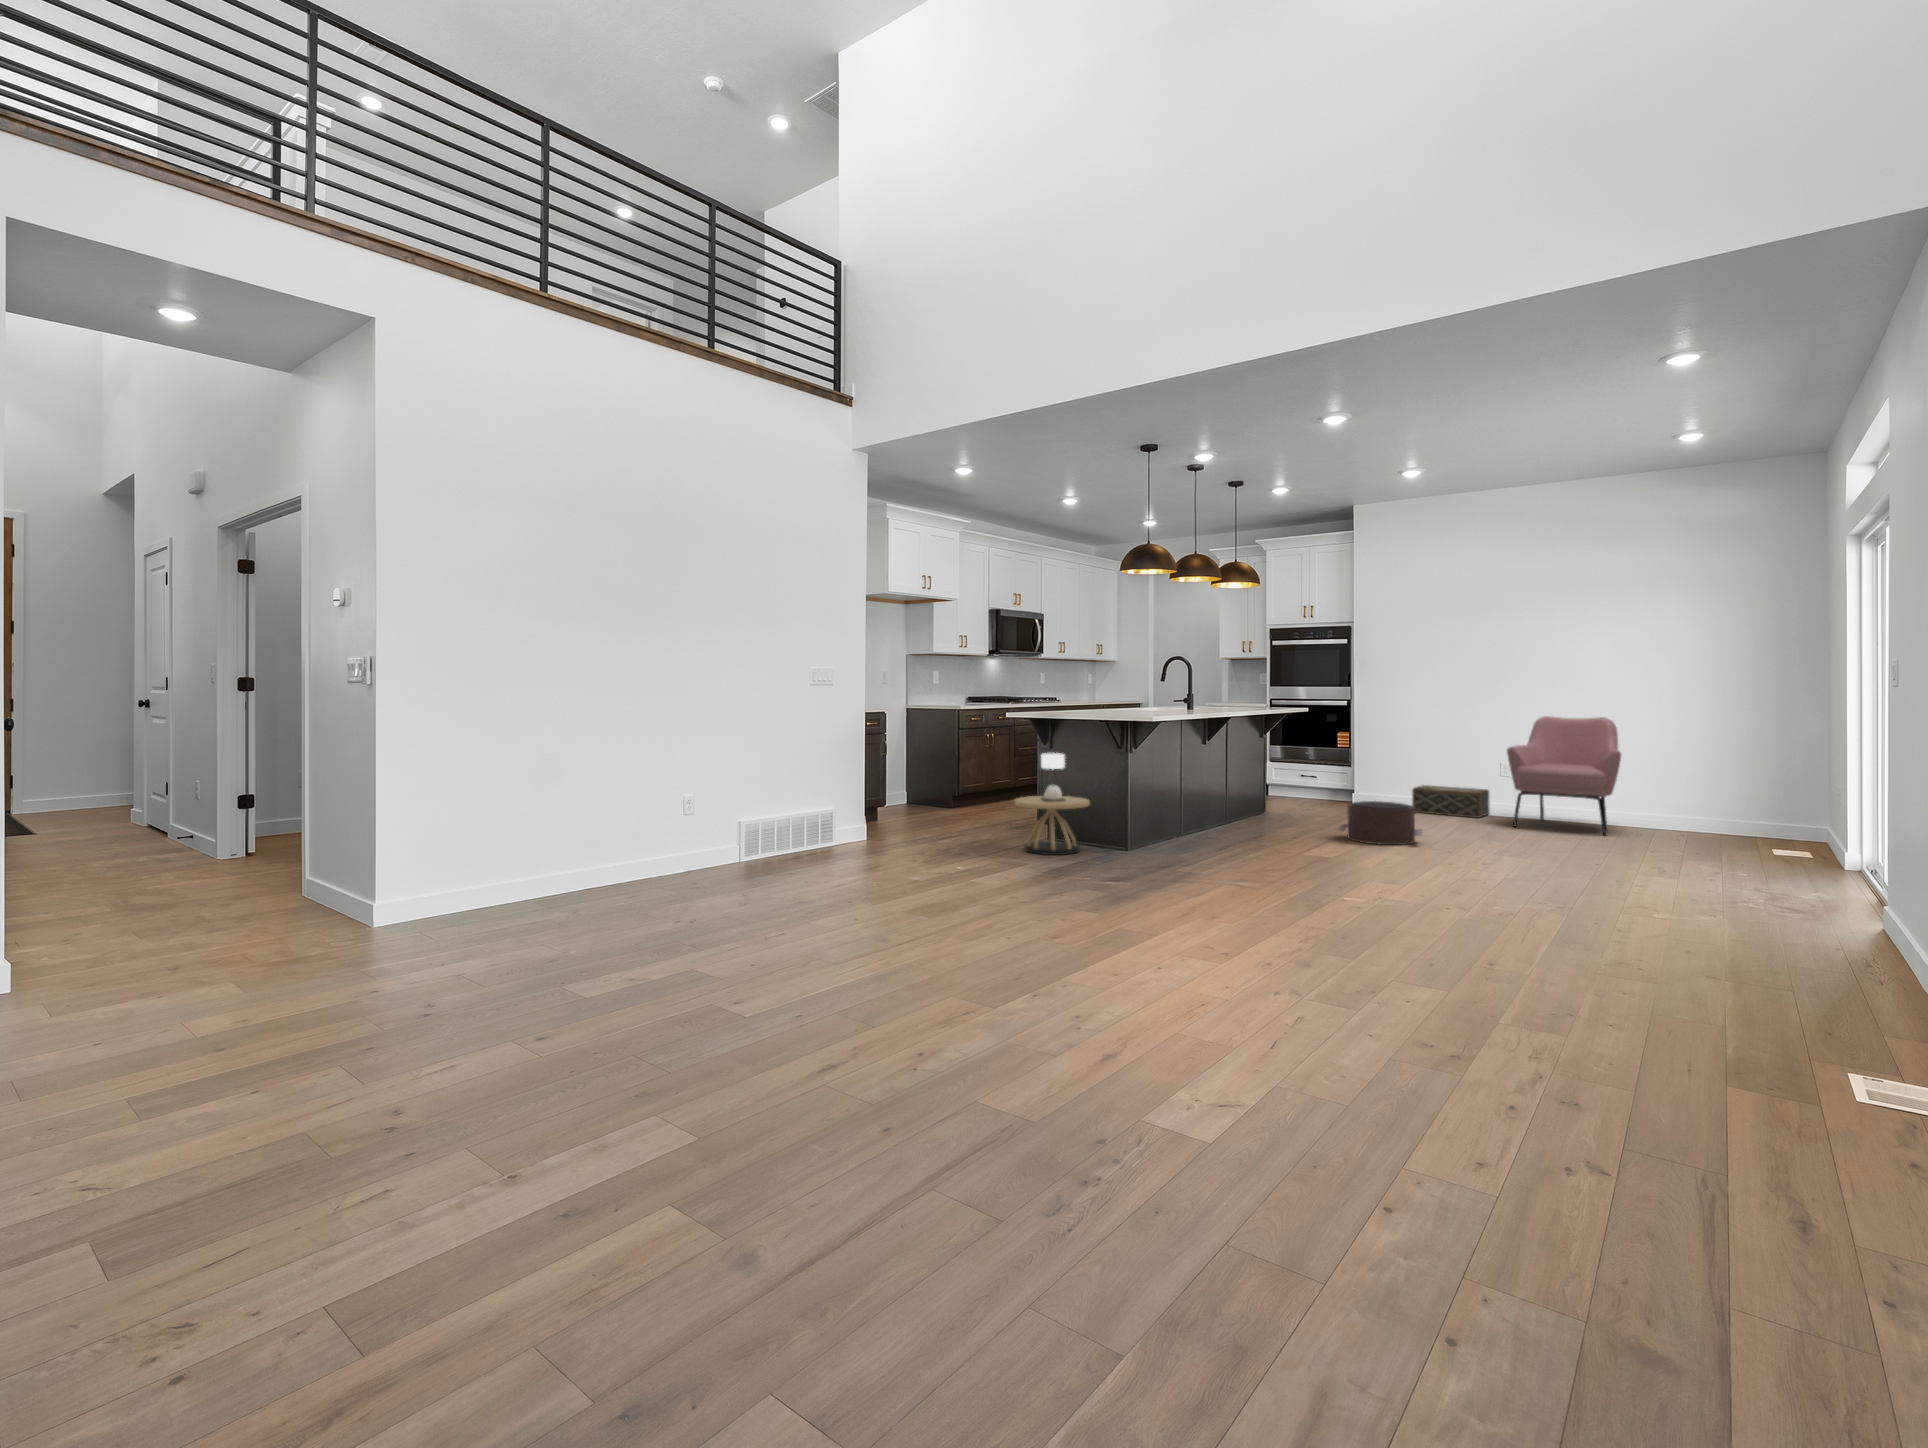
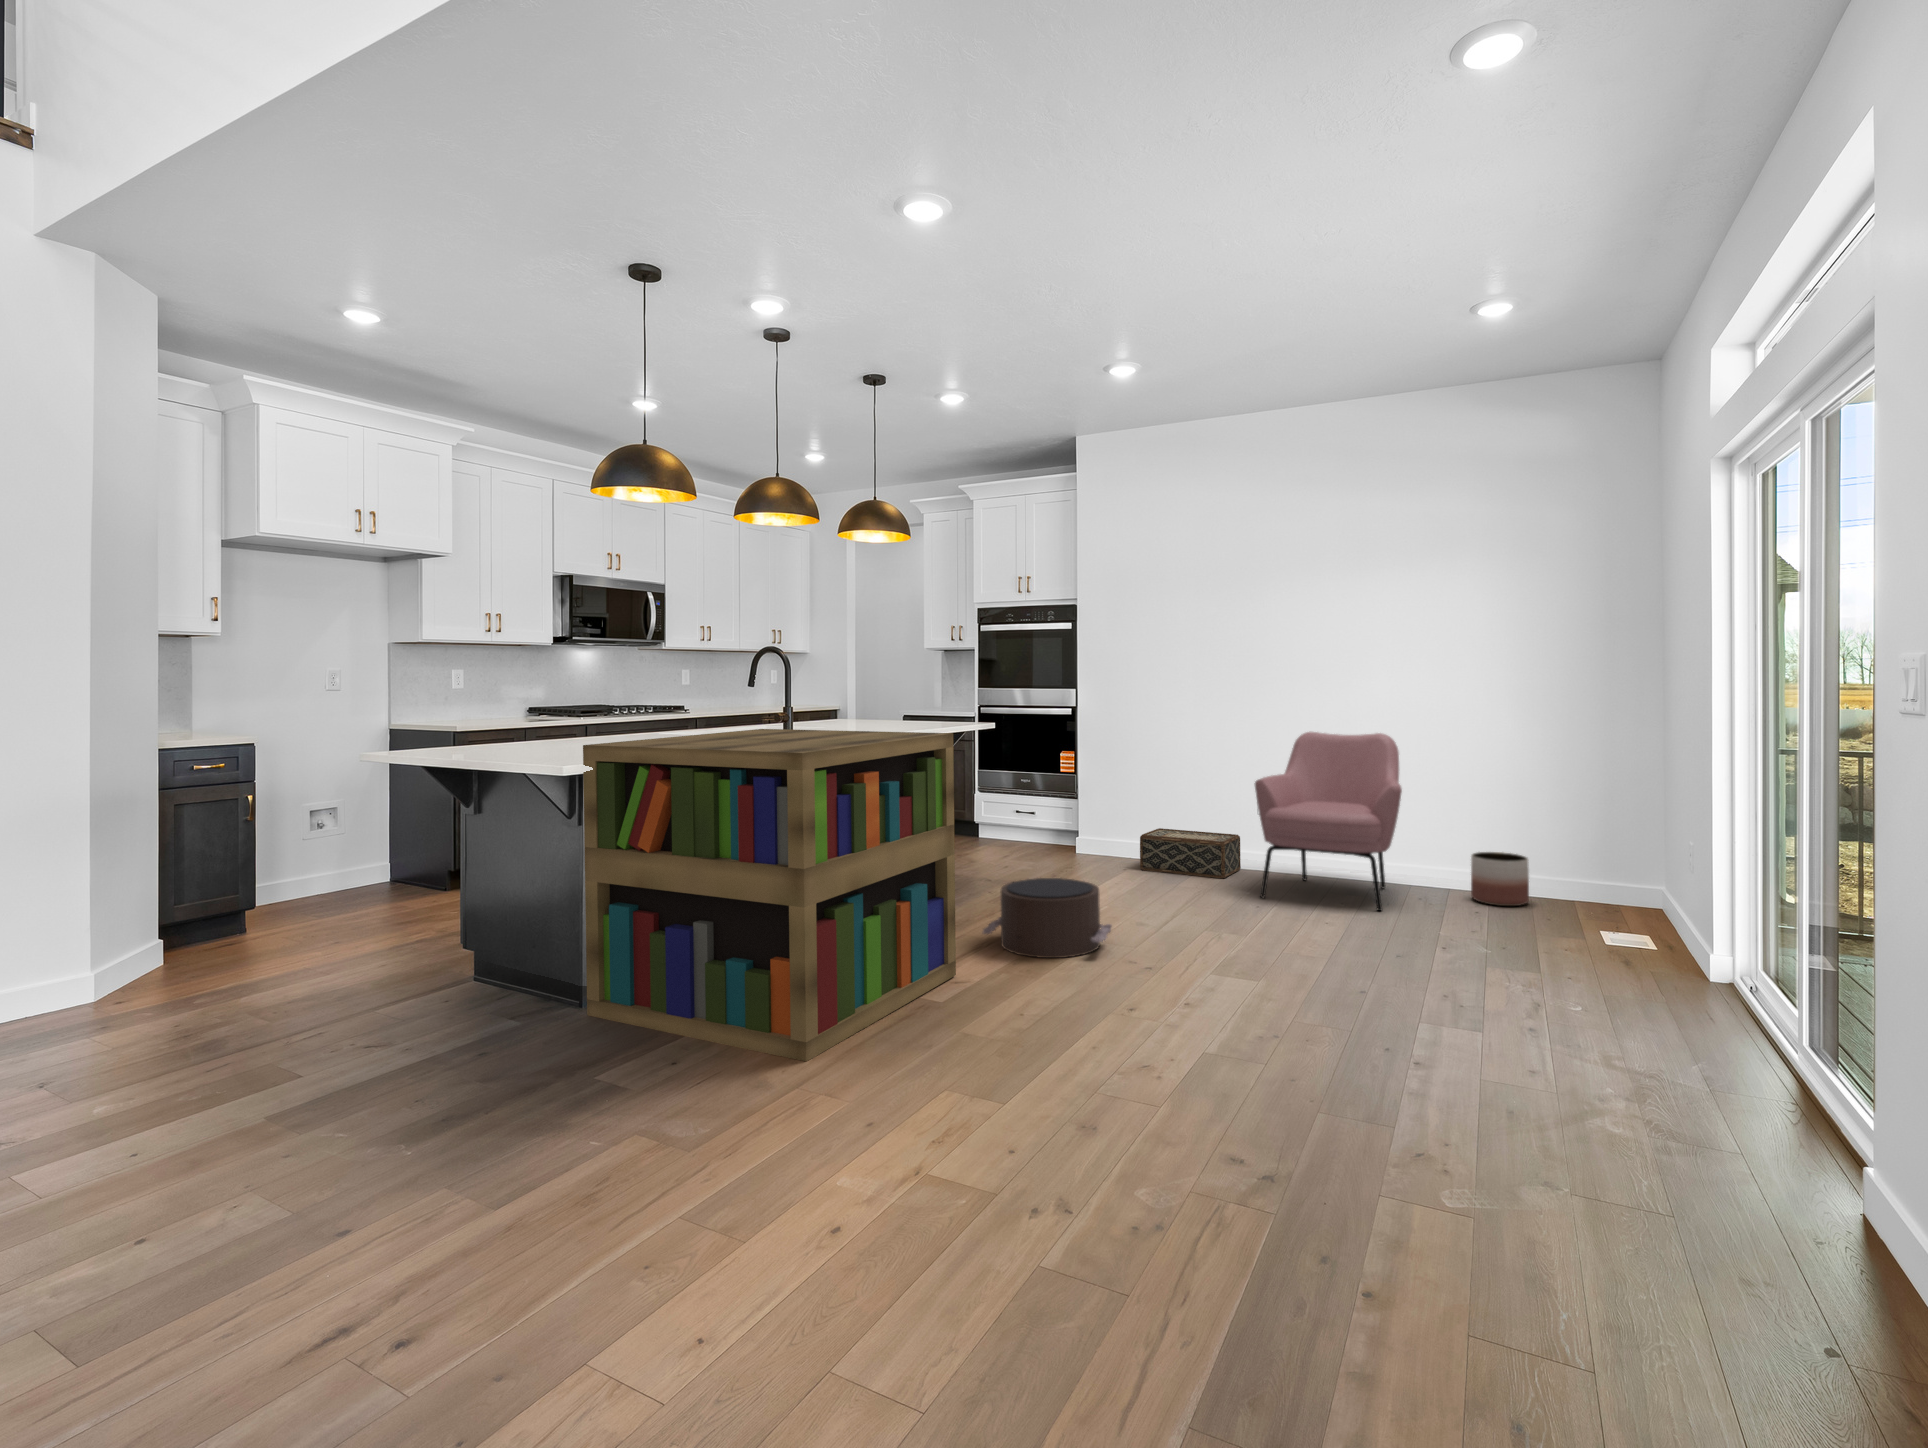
bookshelf: none [1139,704,1335,871] -> present [583,729,956,1061]
side table: present [1014,753,1090,855] -> none [331,832,498,1037]
planter: none [1675,801,1721,837] -> present [1471,852,1529,906]

